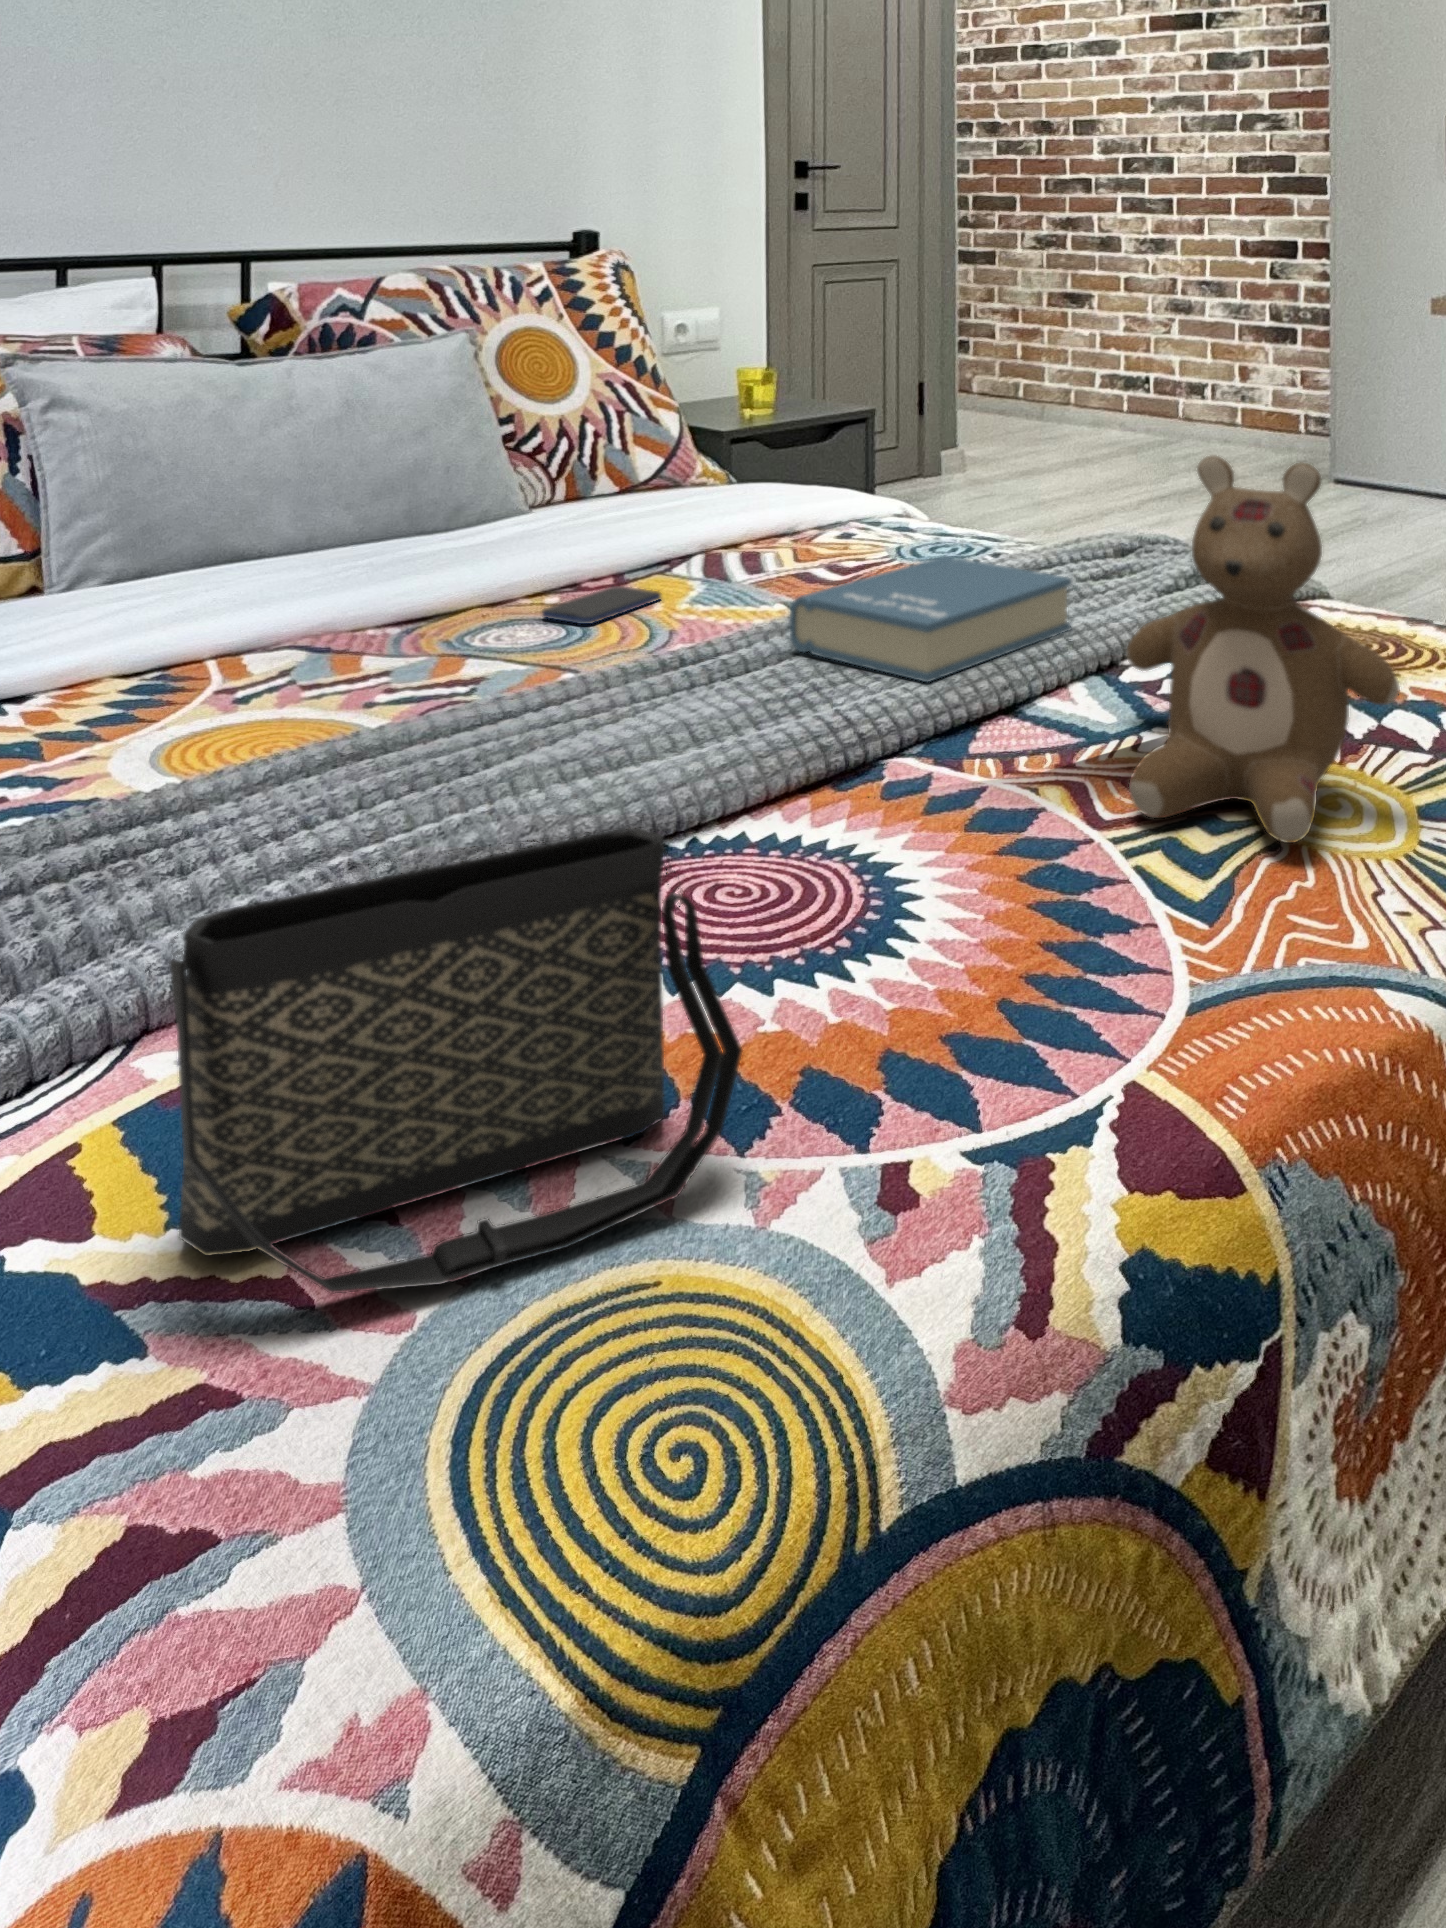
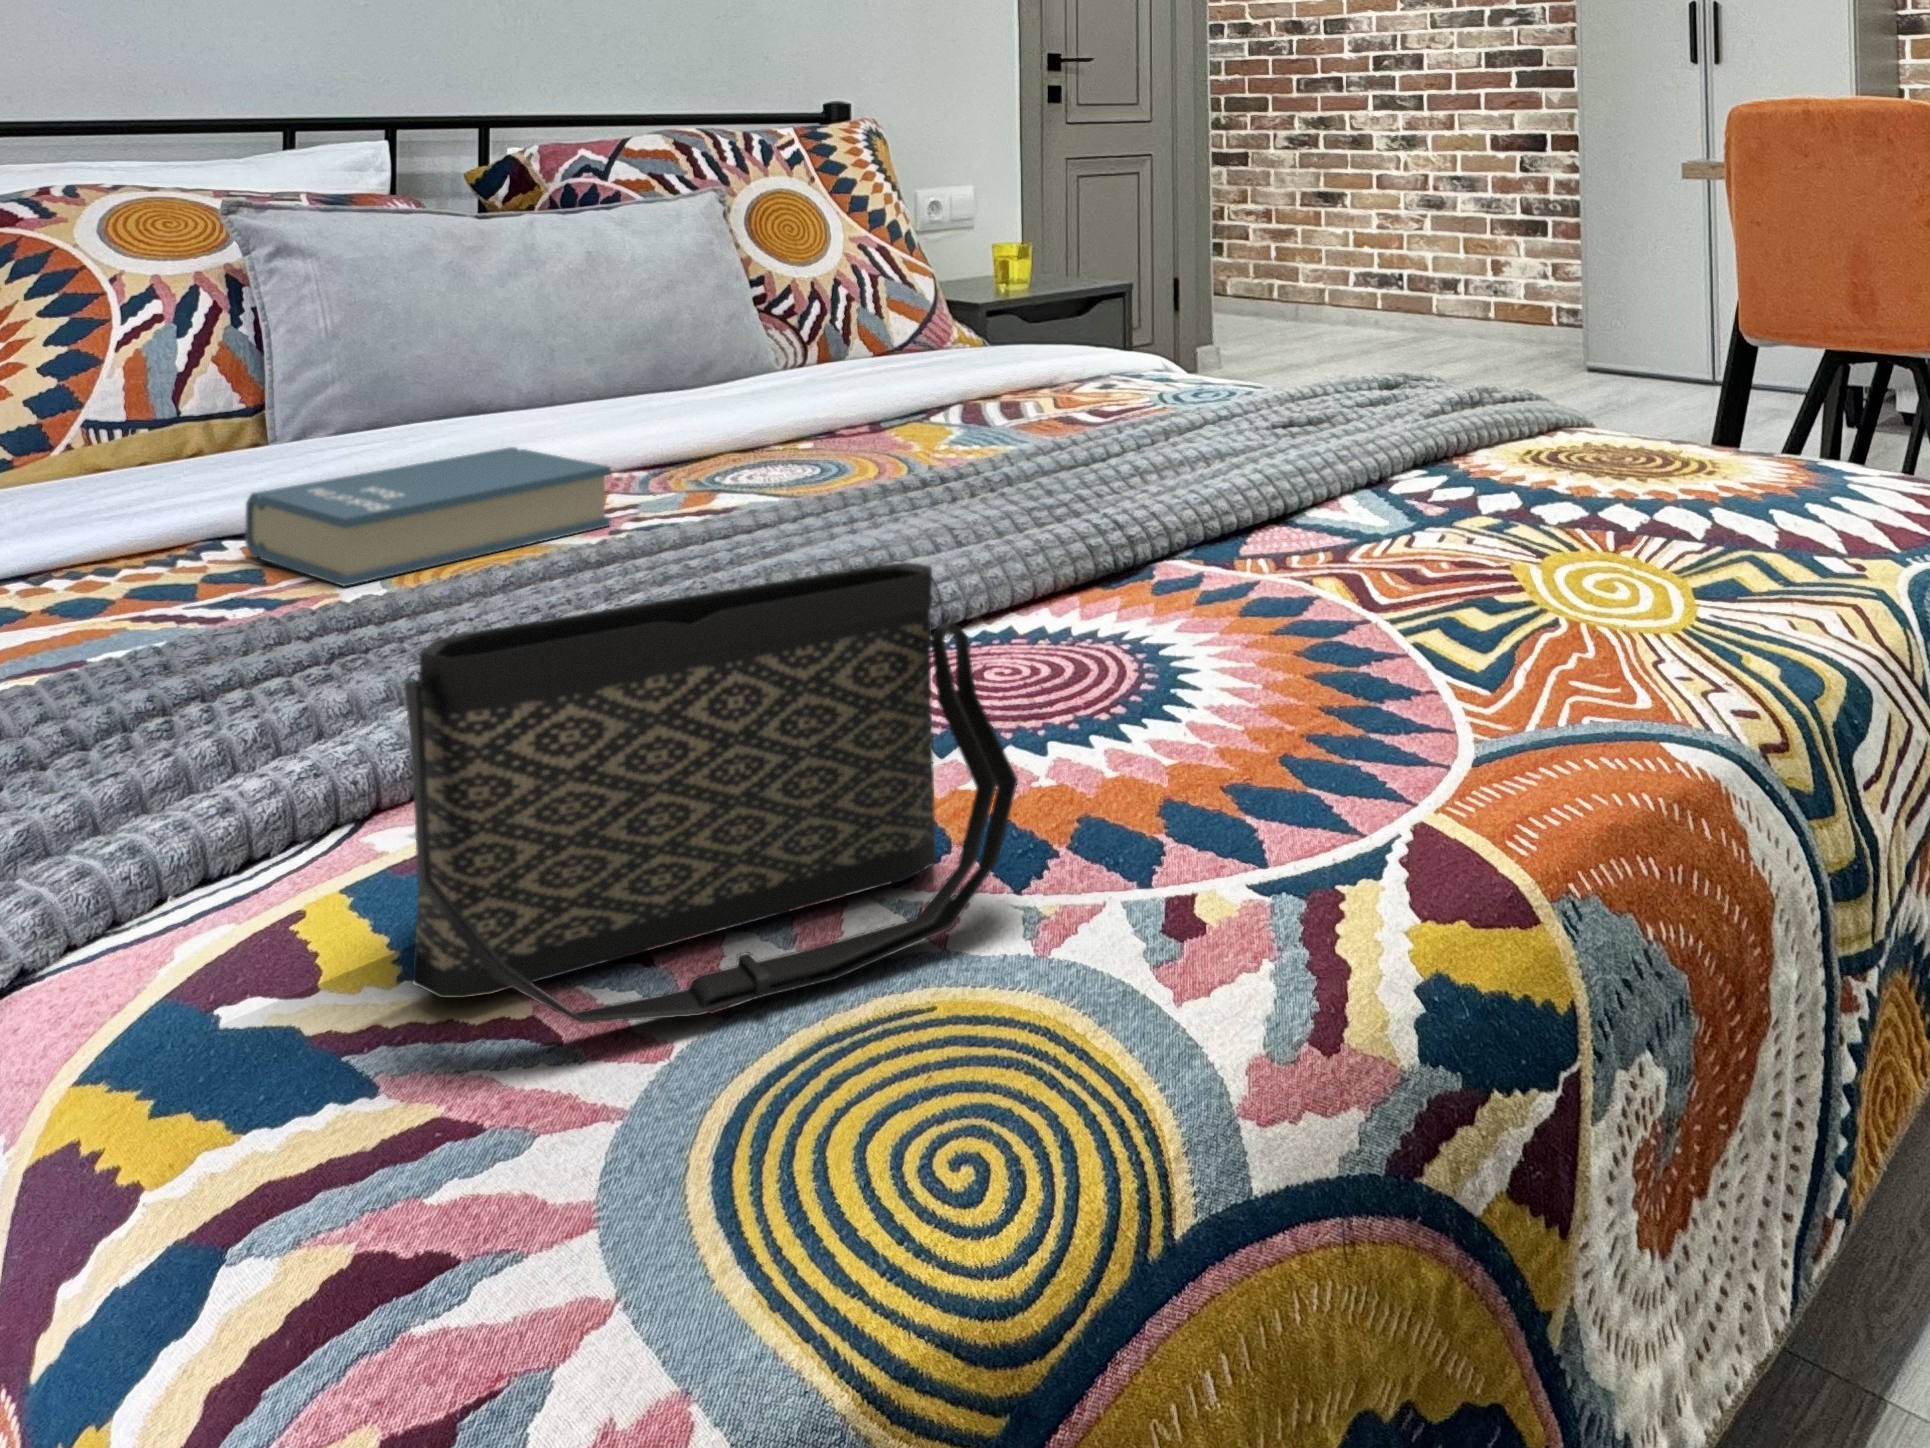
stuffed bear: present [1126,456,1400,843] -> none [1398,238,1674,616]
book: present [790,556,1071,682] -> present [245,447,611,586]
smartphone: present [542,586,661,624] -> none [796,427,920,459]

